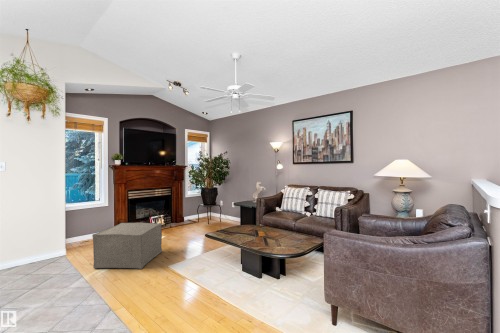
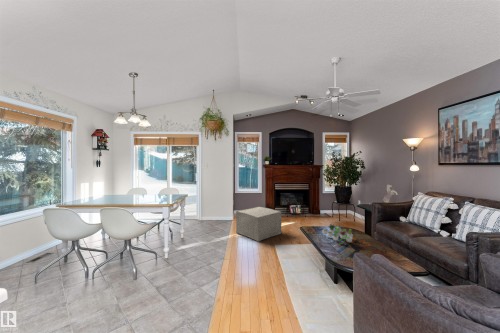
succulent plant: none [235,221,268,239] -> present [323,224,353,242]

